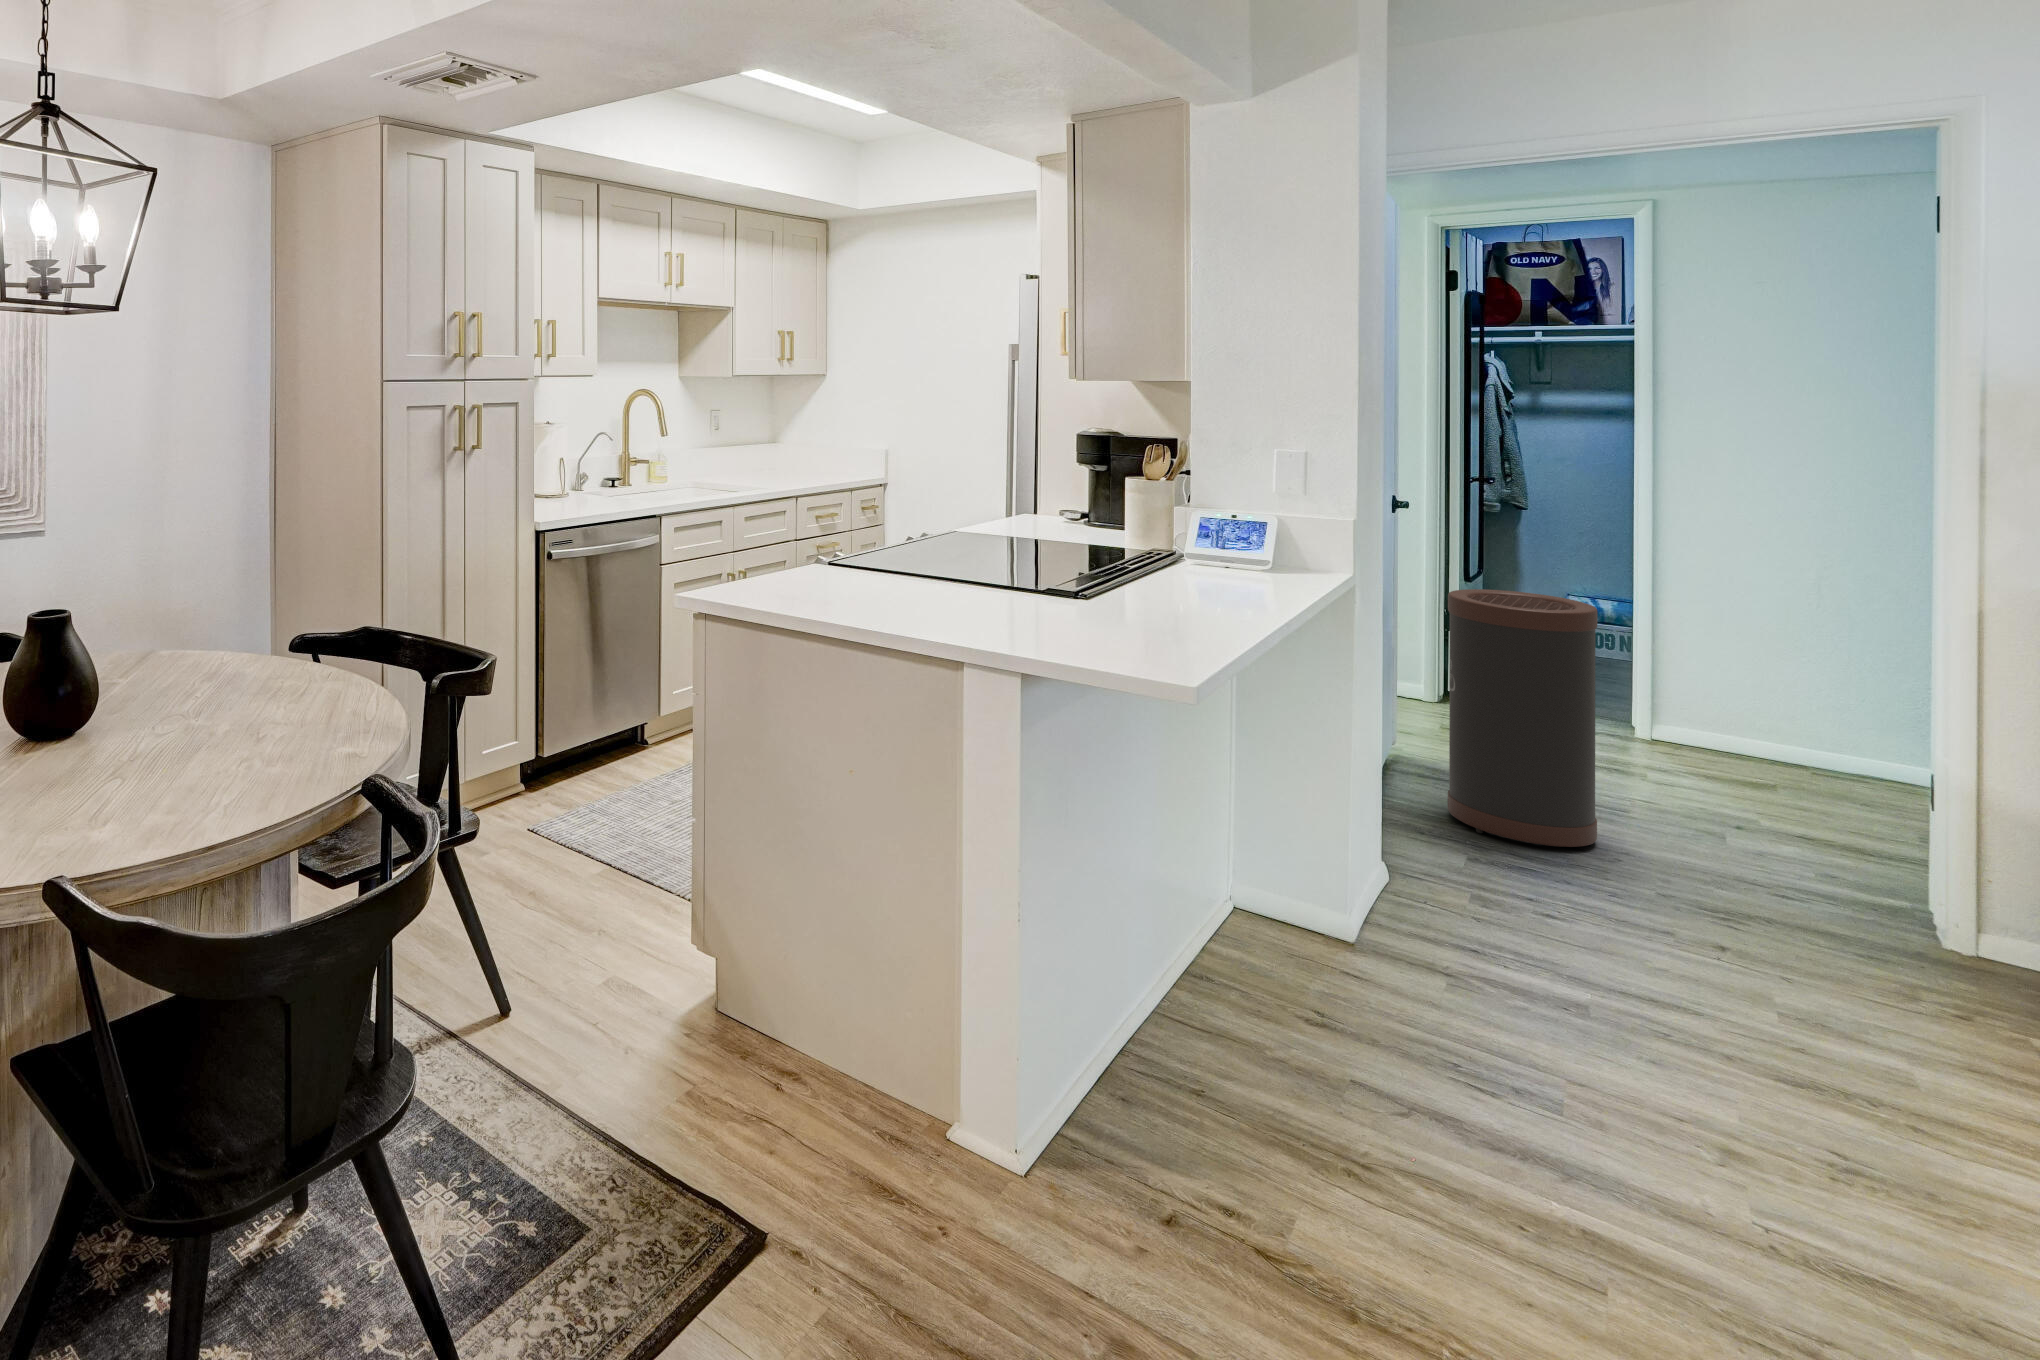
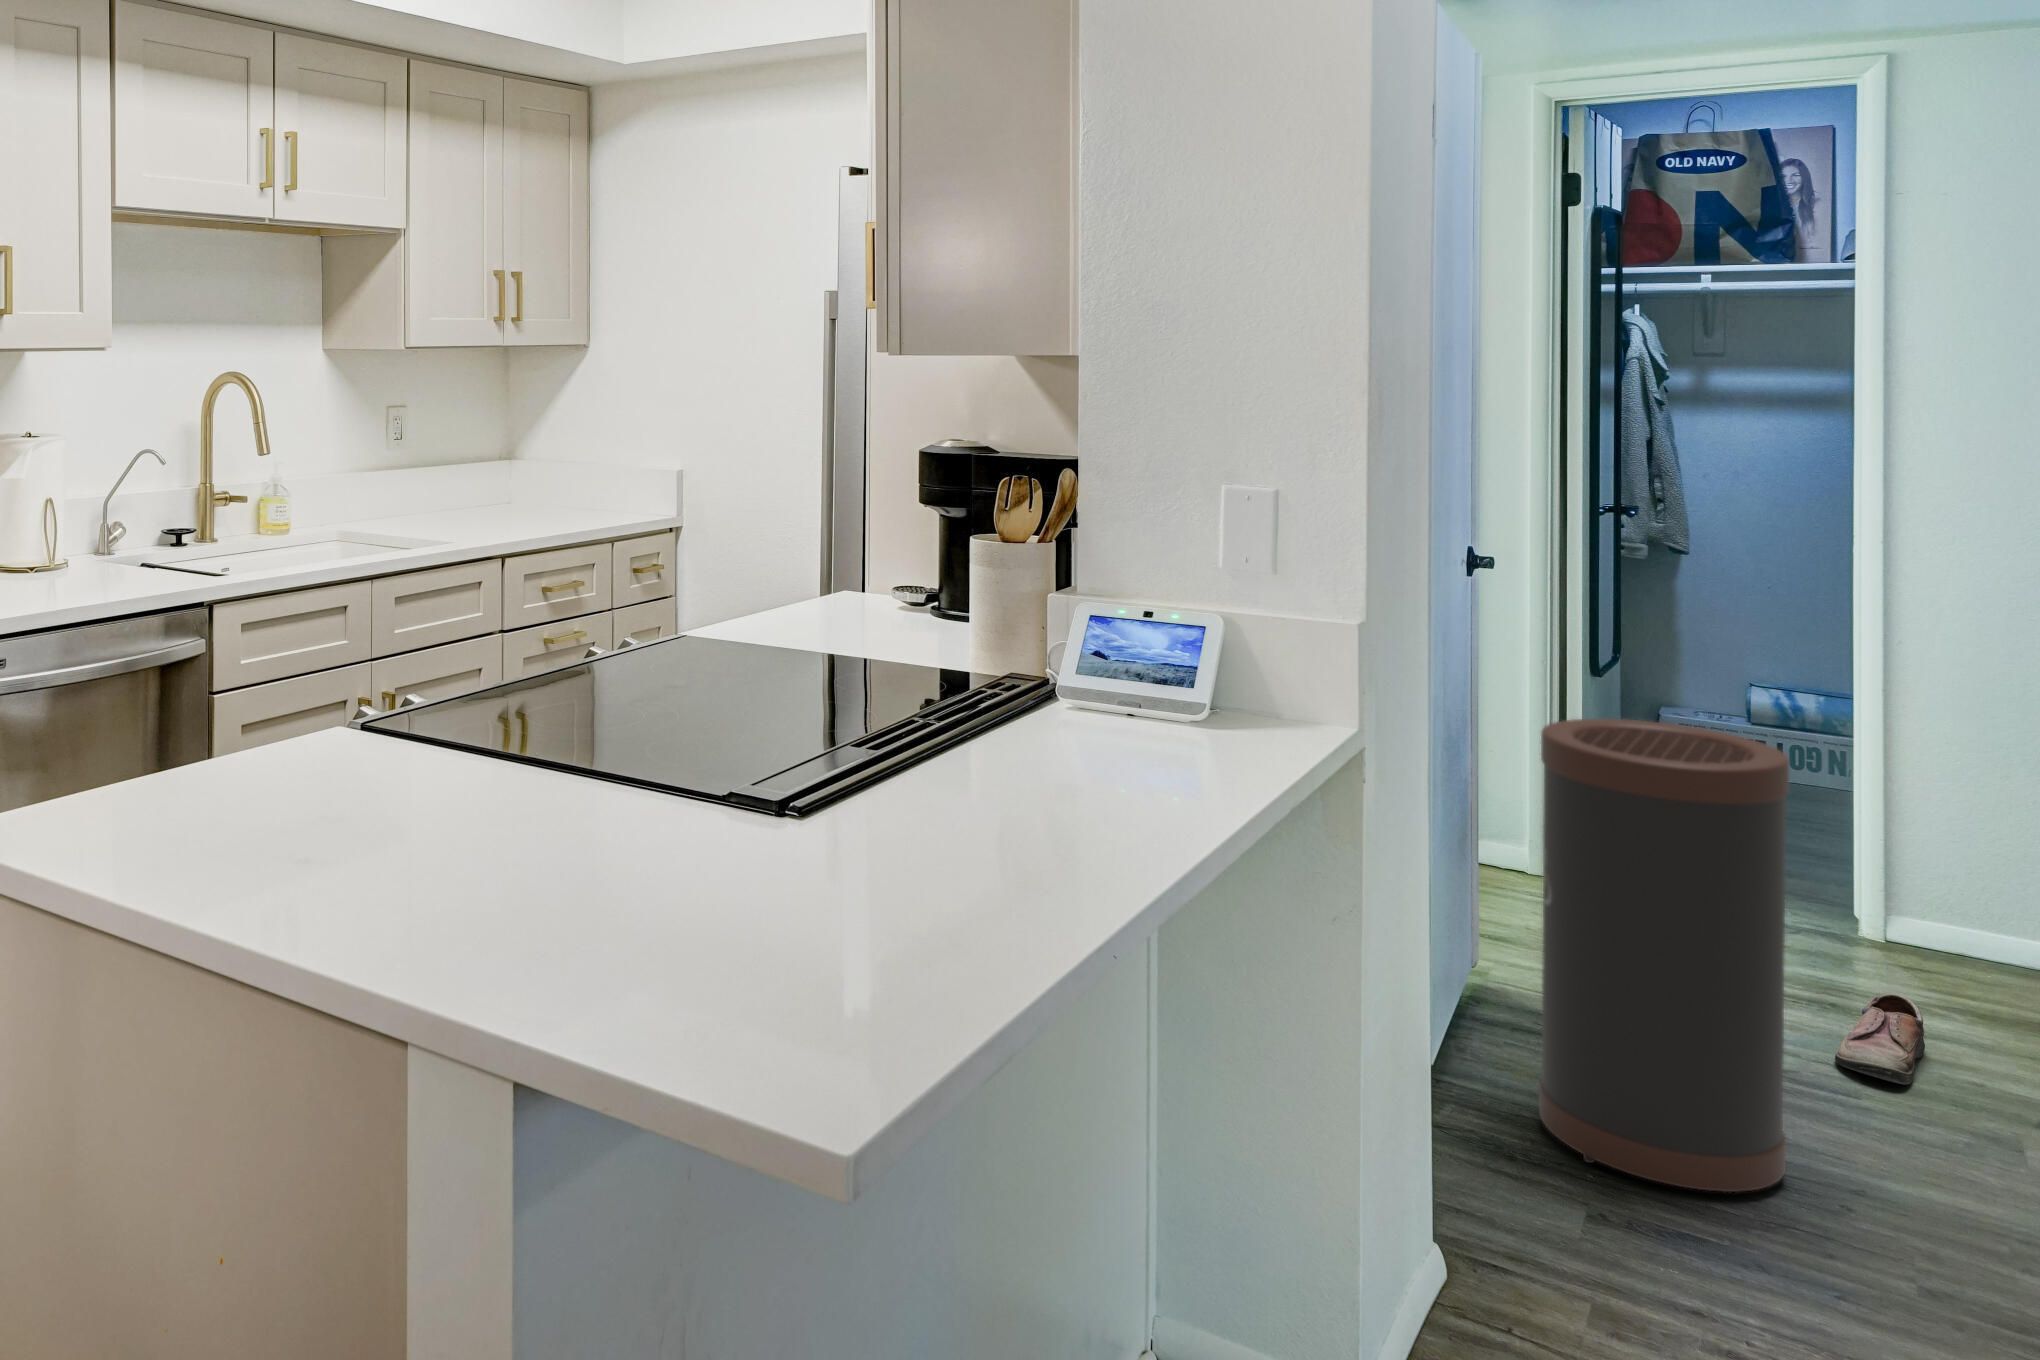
shoe: none [1627,759,1684,805] -> present [1835,994,1925,1084]

